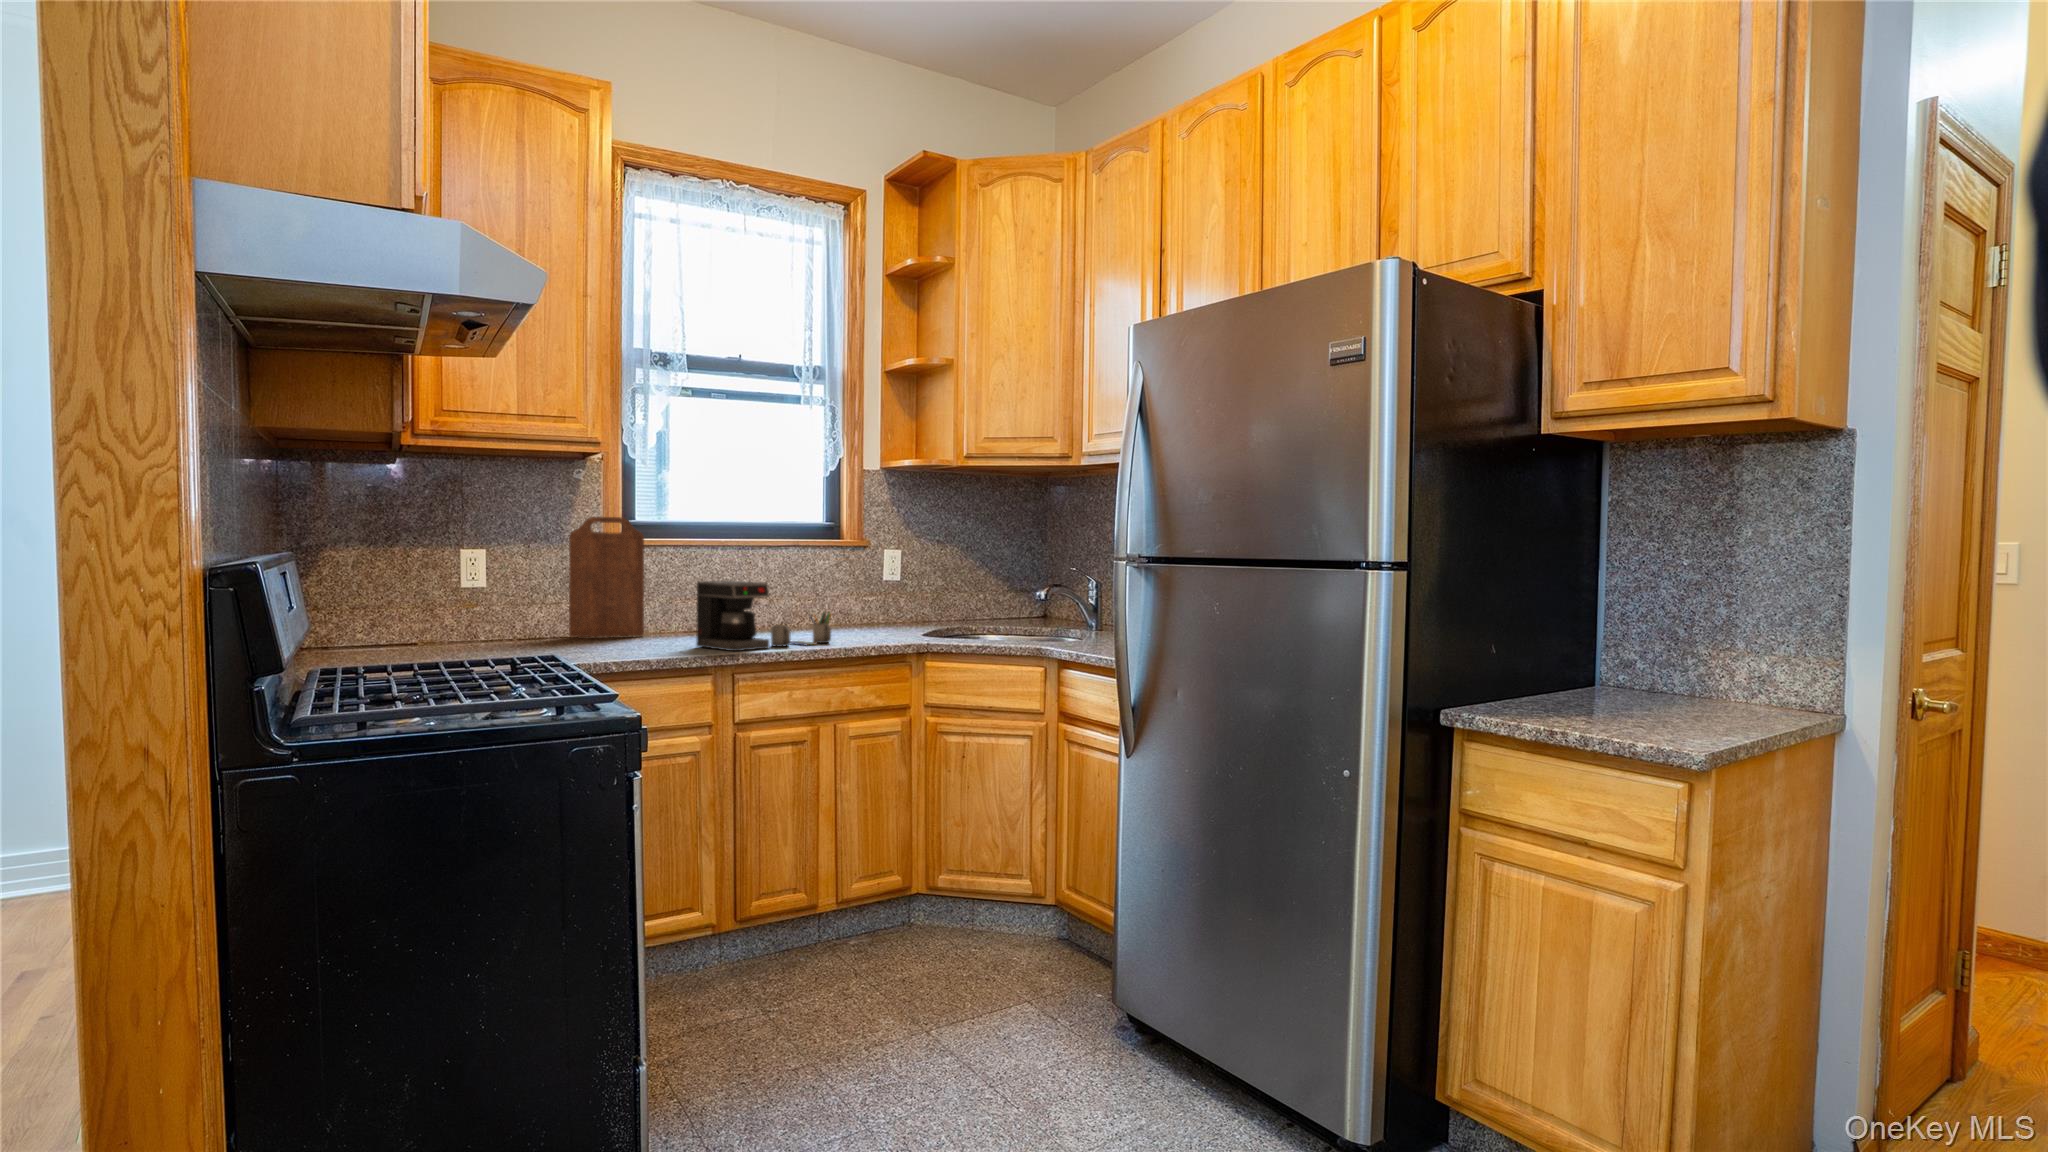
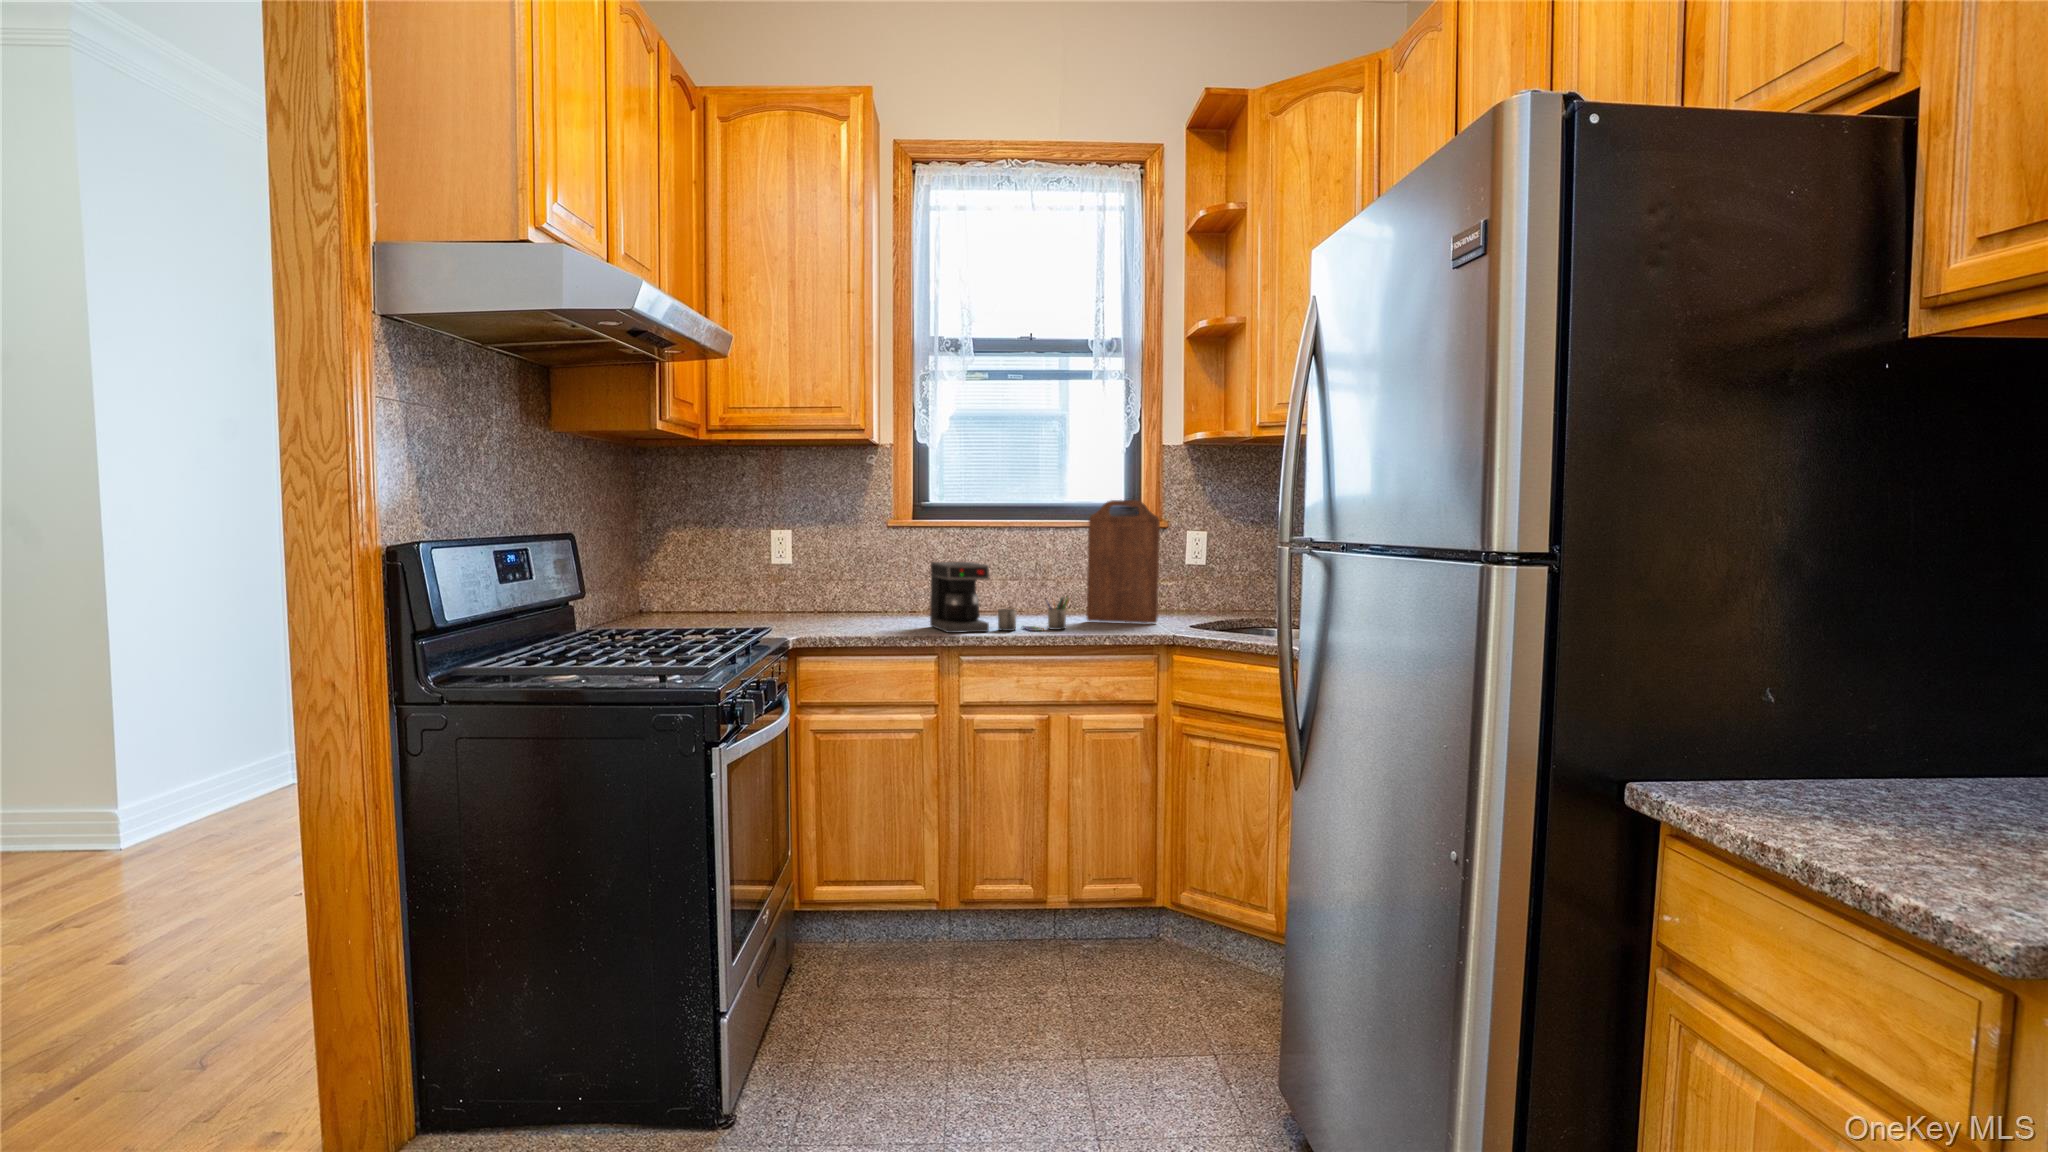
cutting board: present [569,517,644,637] -> present [1087,500,1160,623]

